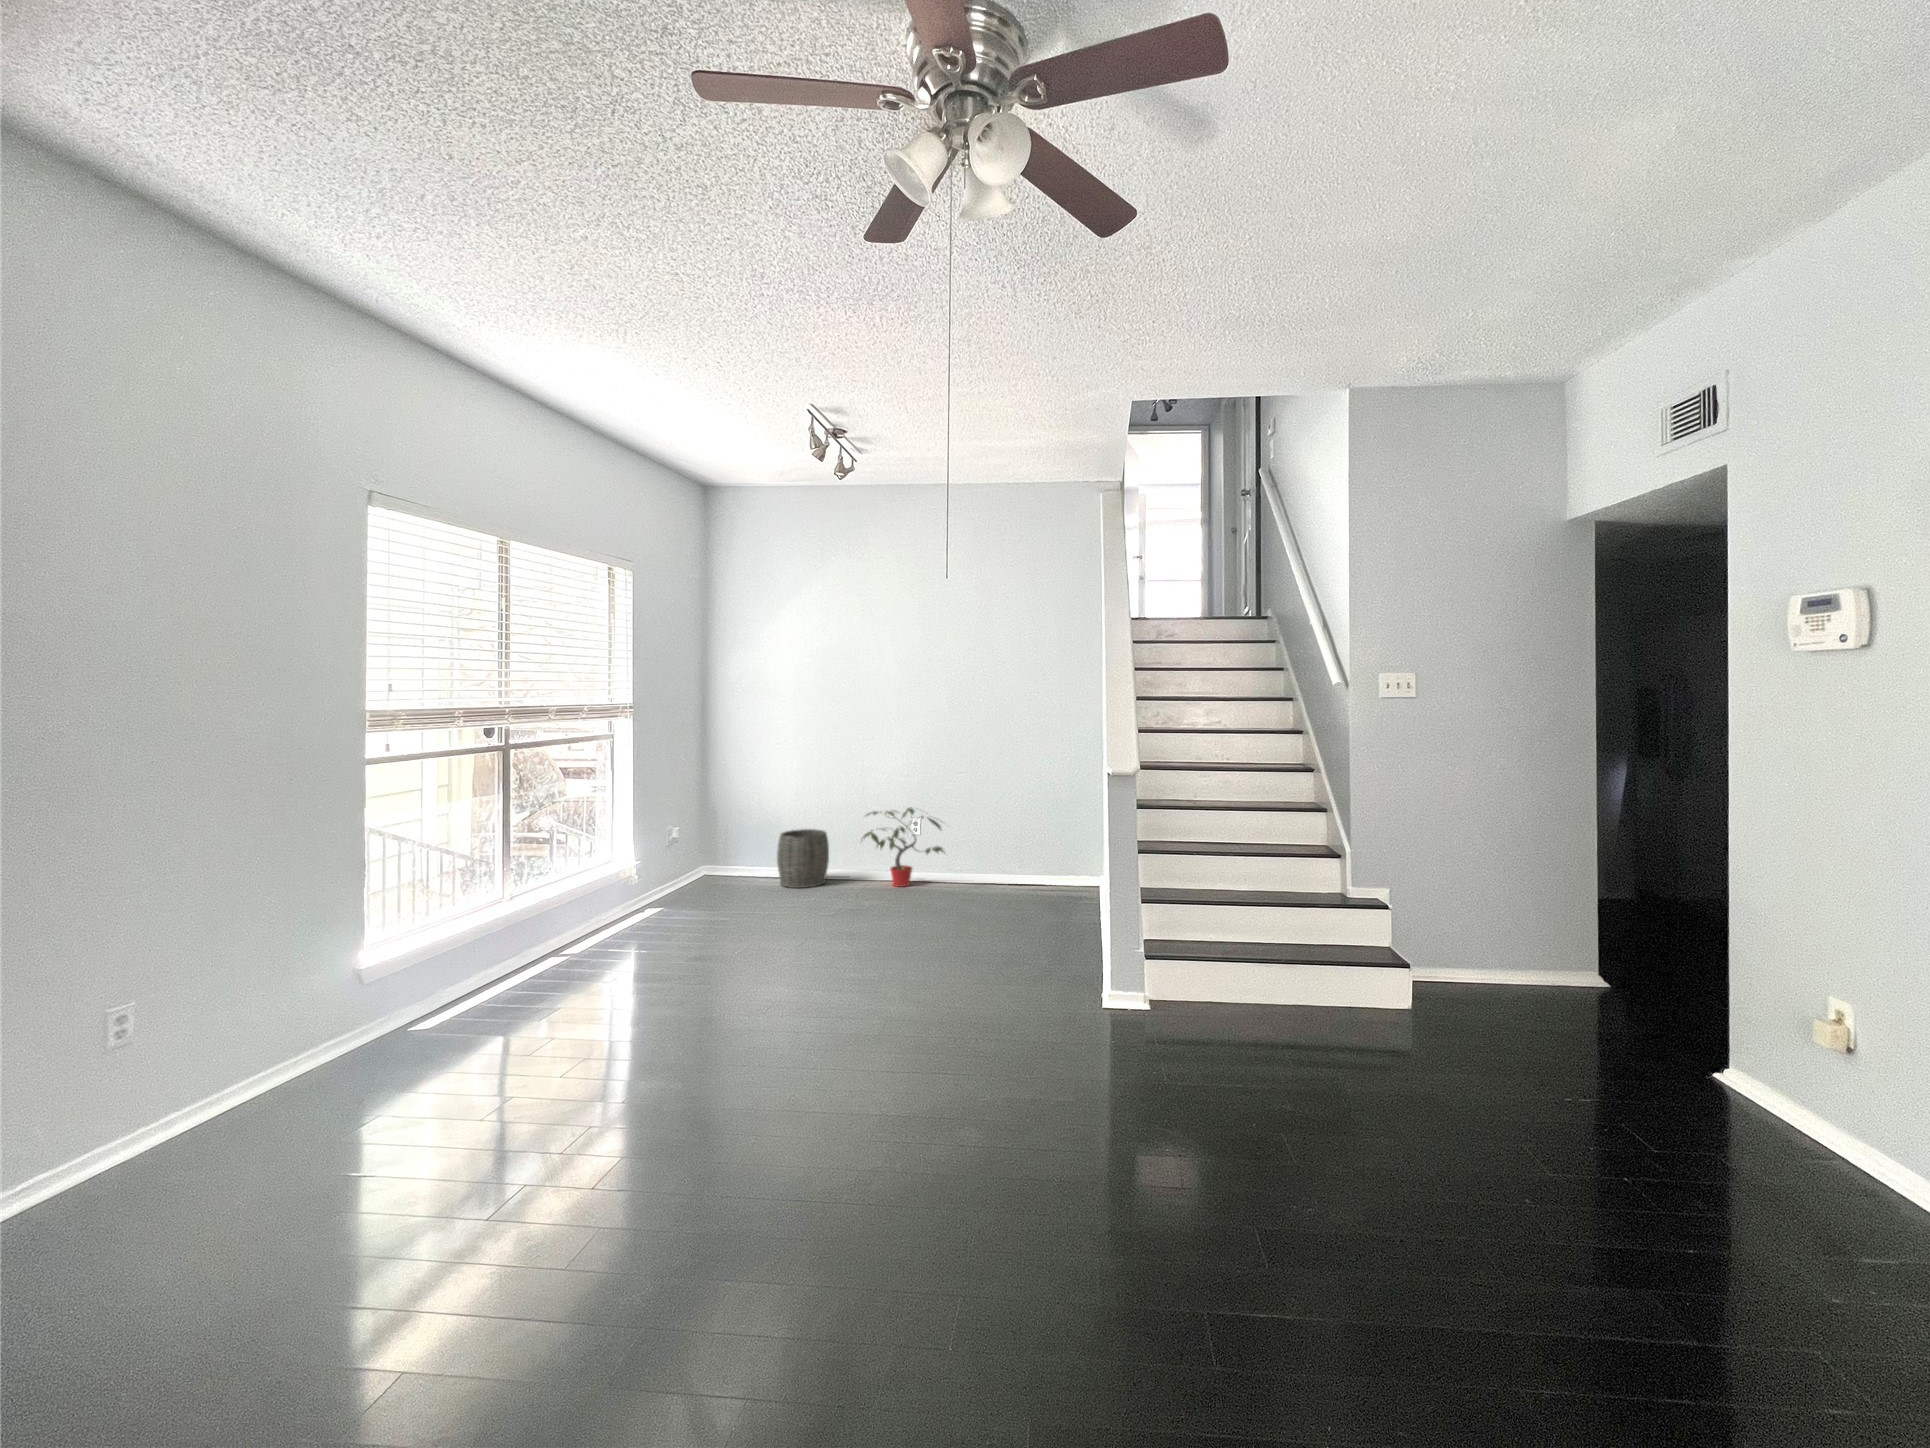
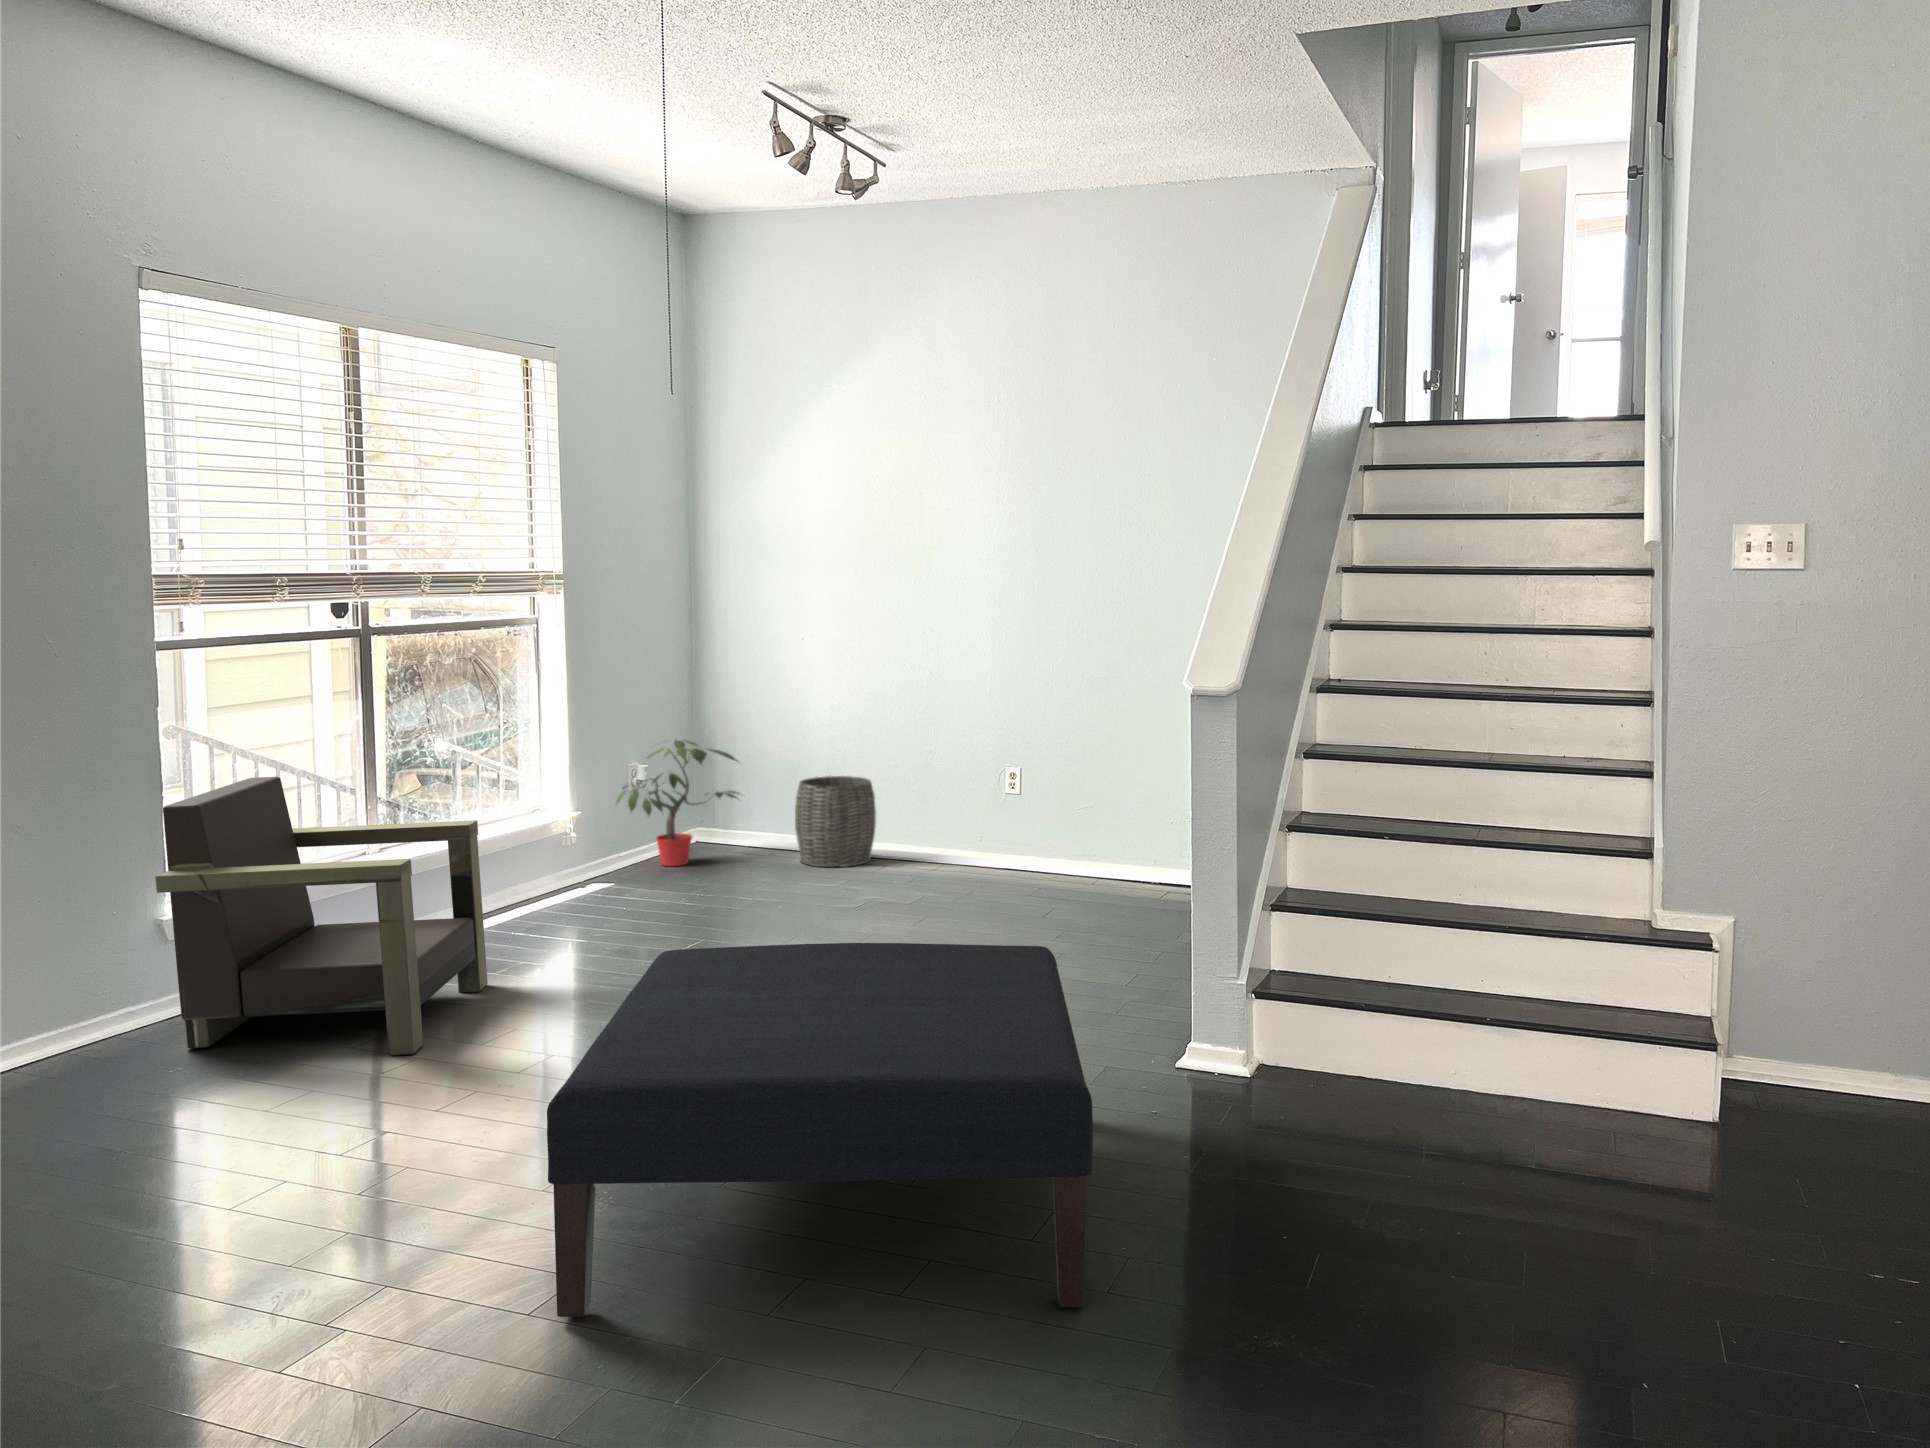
potted plant: present [862,808,944,887] -> present [615,740,739,866]
armchair: none [374,855,612,1072] -> present [155,777,488,1056]
ottoman: none [801,940,1184,1269] -> present [547,943,1093,1317]

